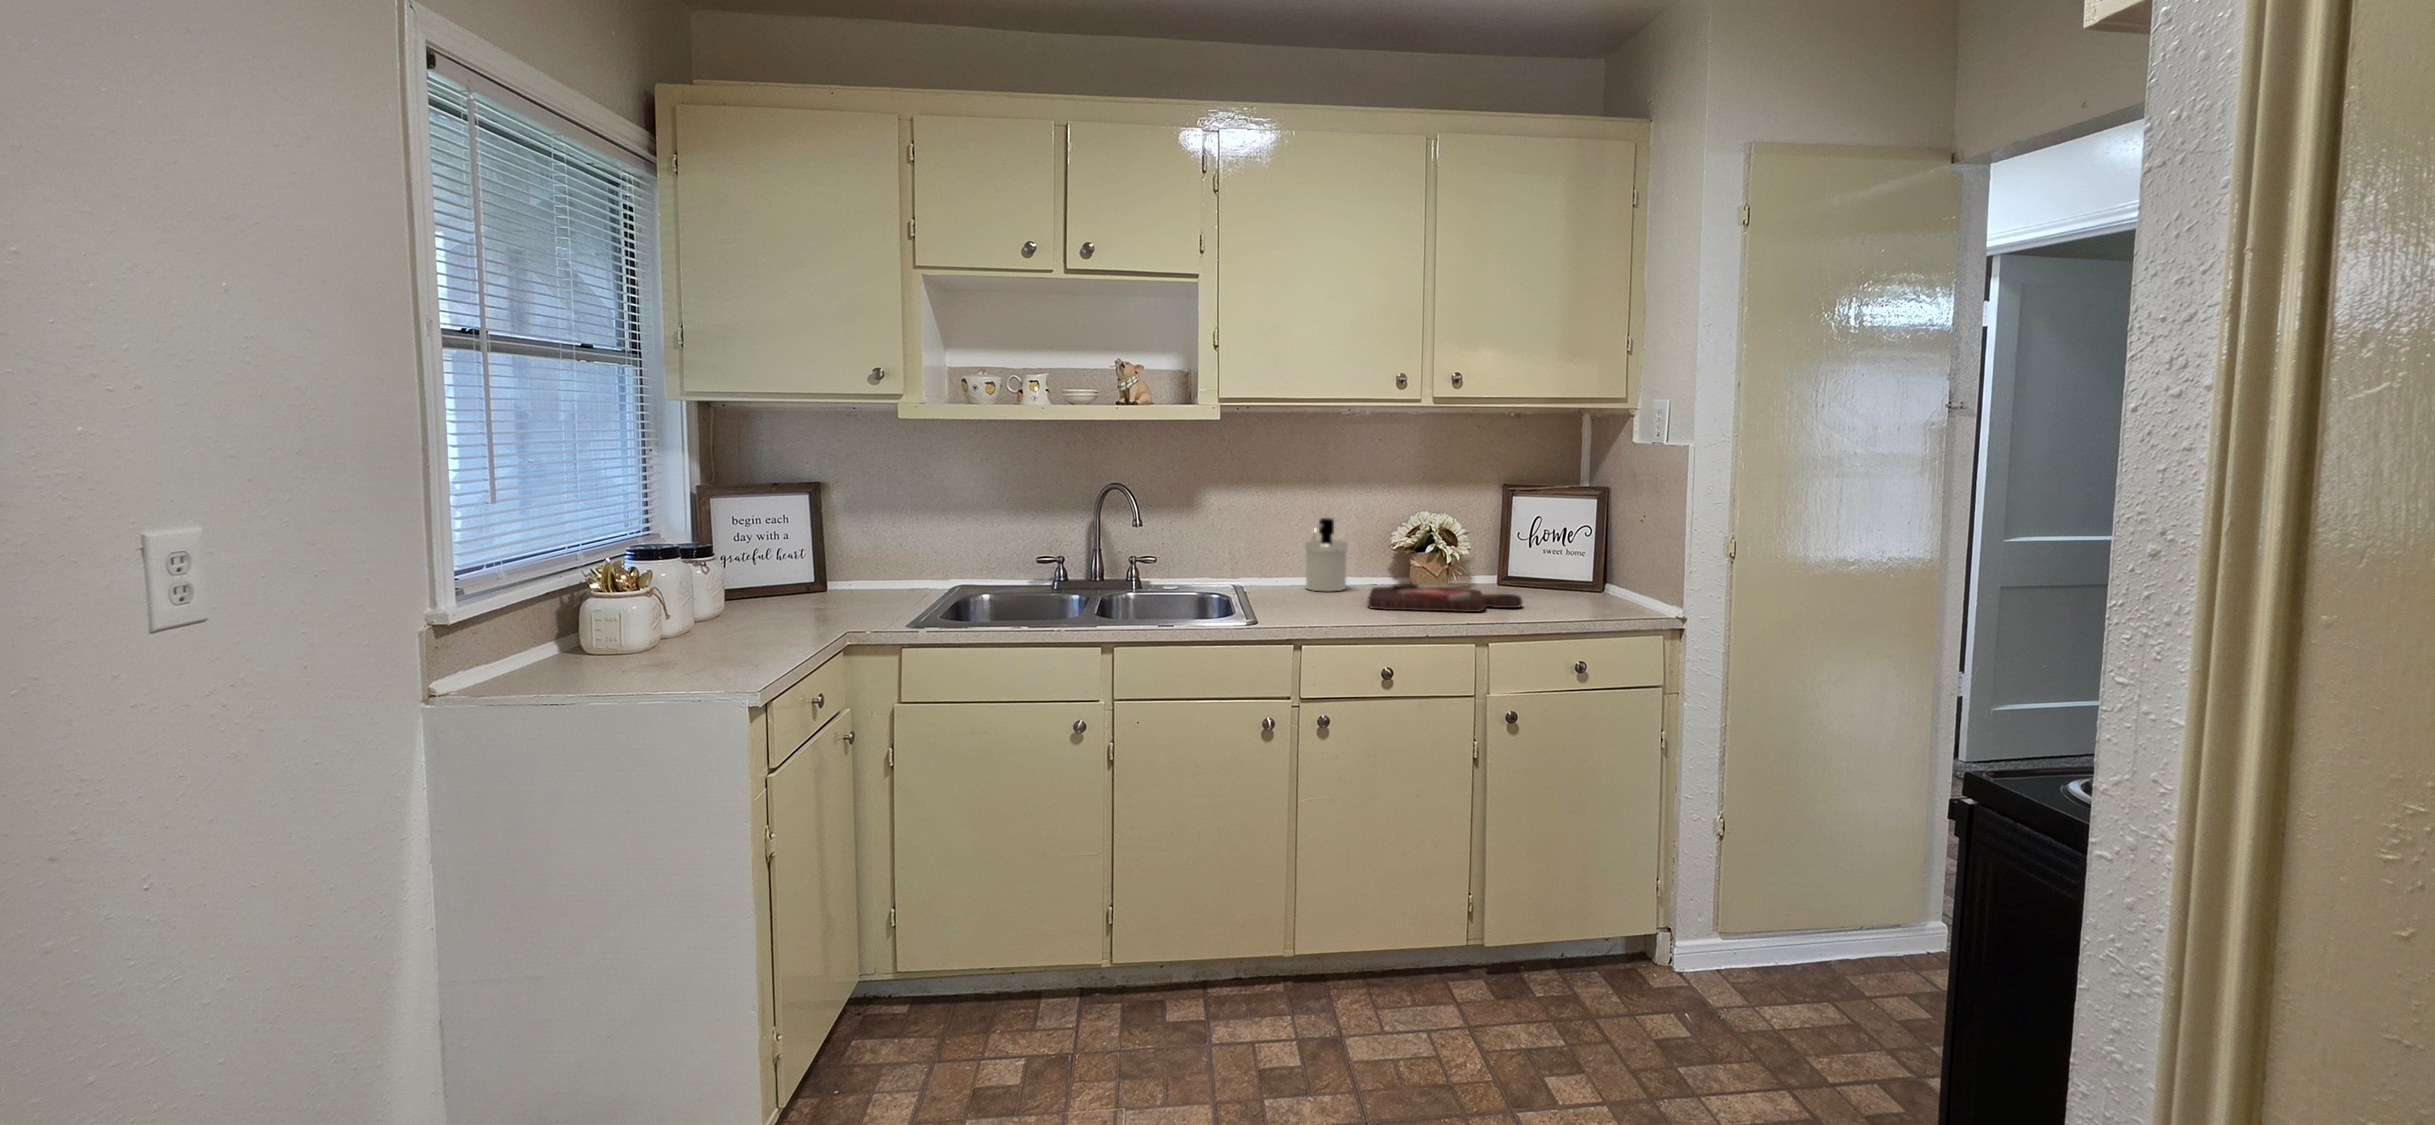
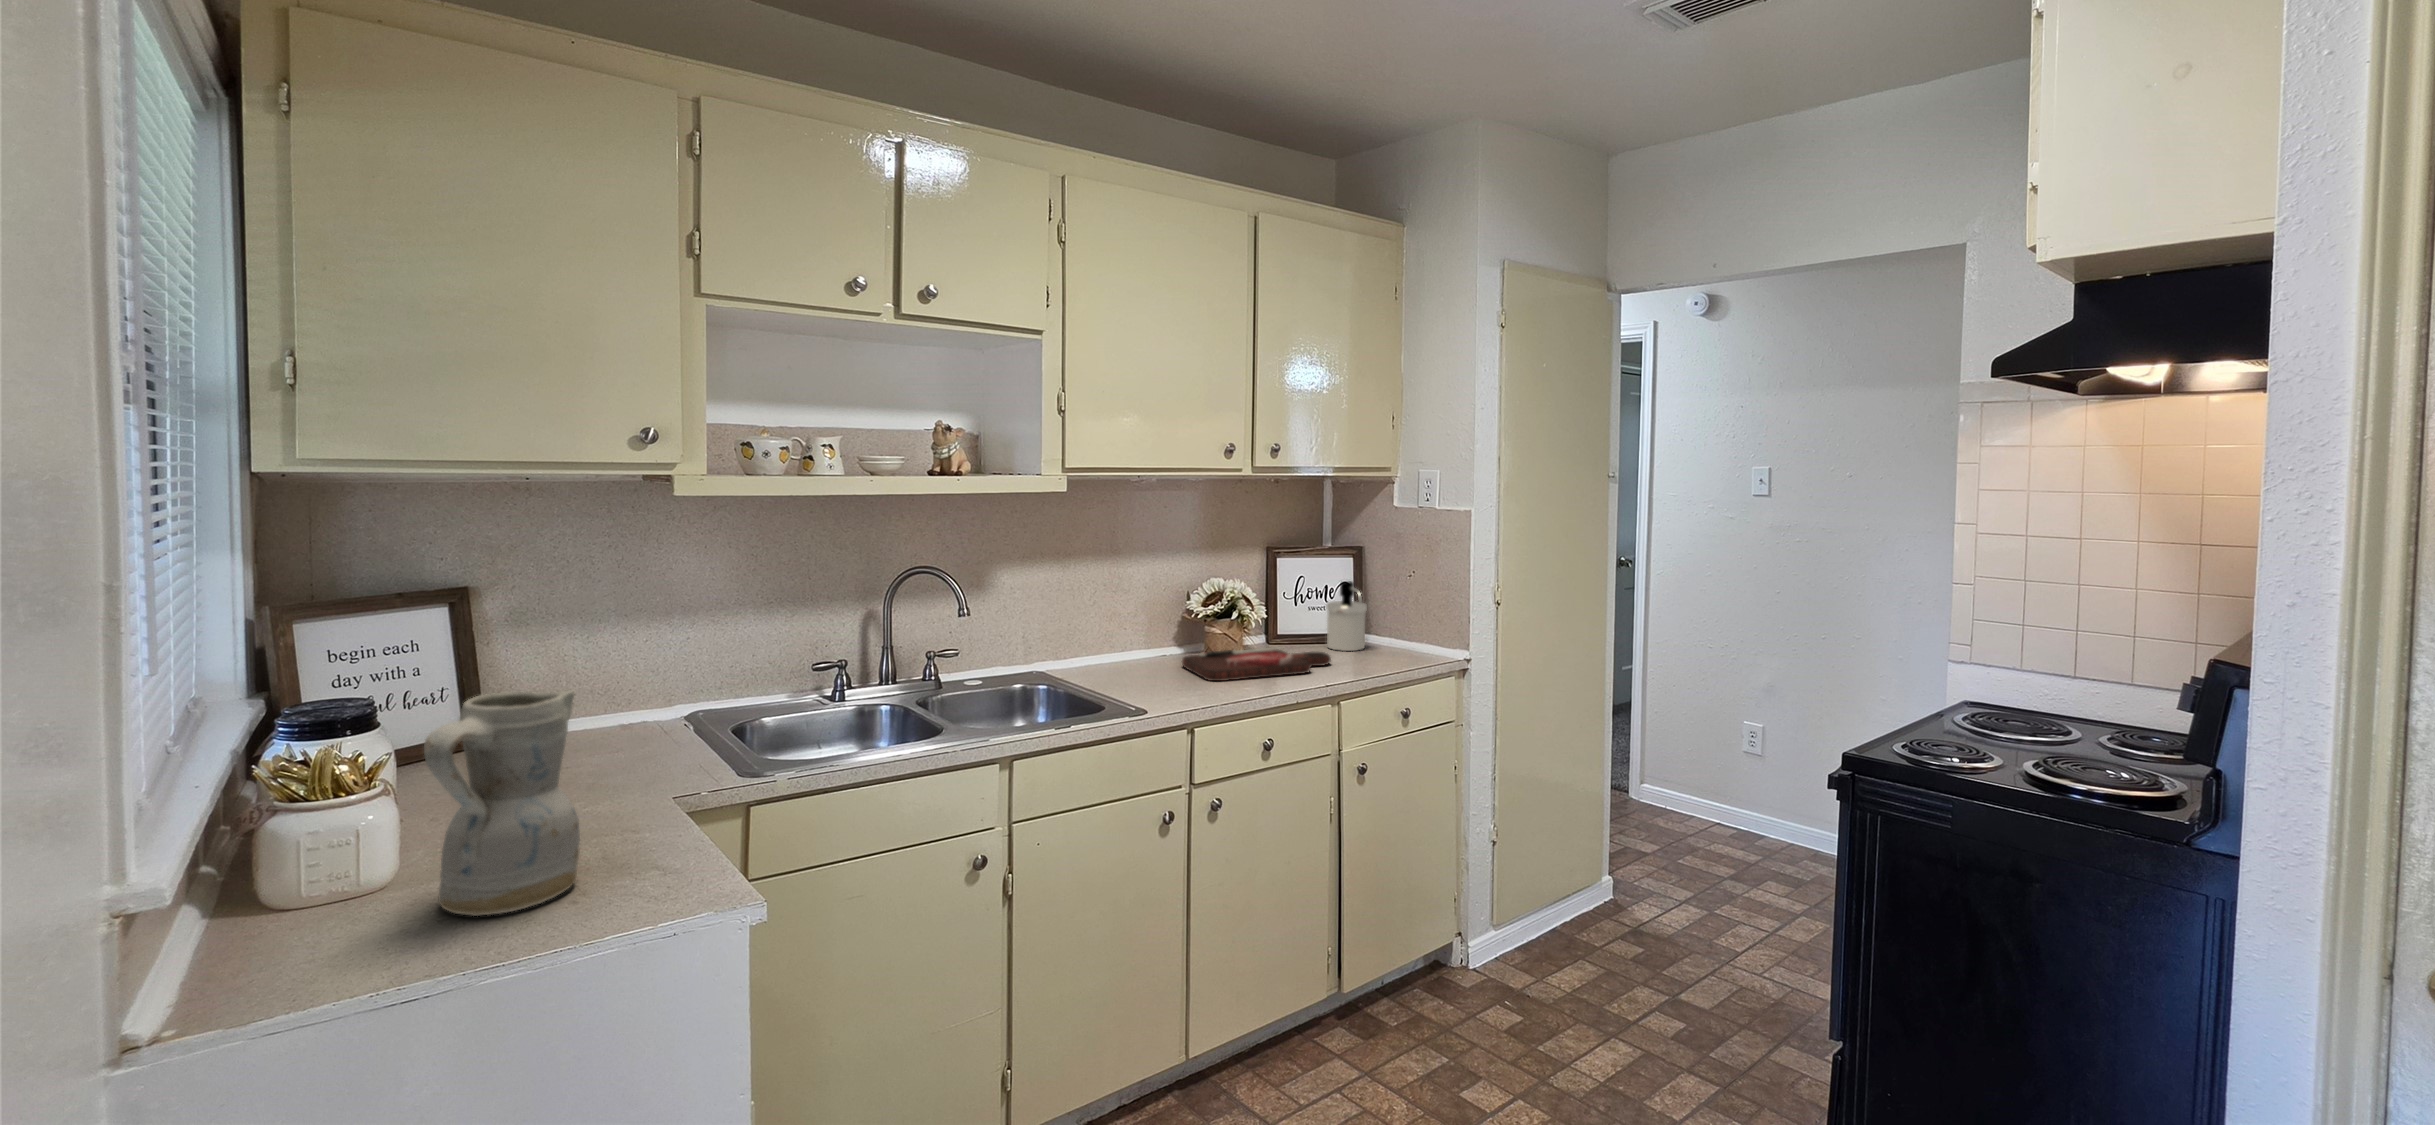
soap dispenser: present [1305,518,1348,591] -> present [1326,581,1367,651]
ceramic pitcher: none [652,531,749,664] -> present [424,691,580,916]

